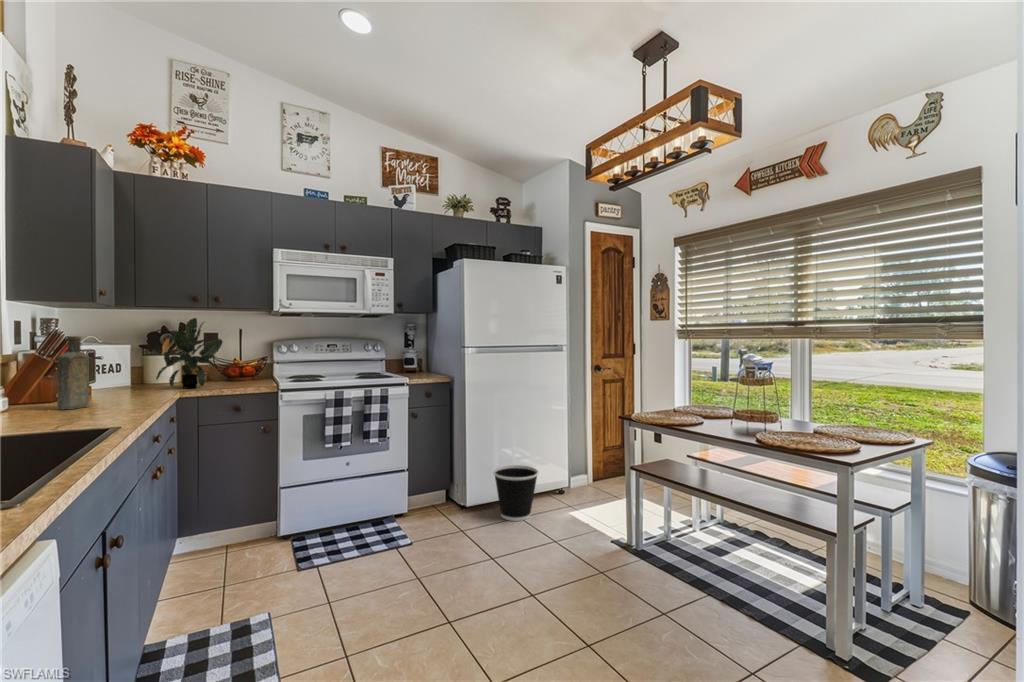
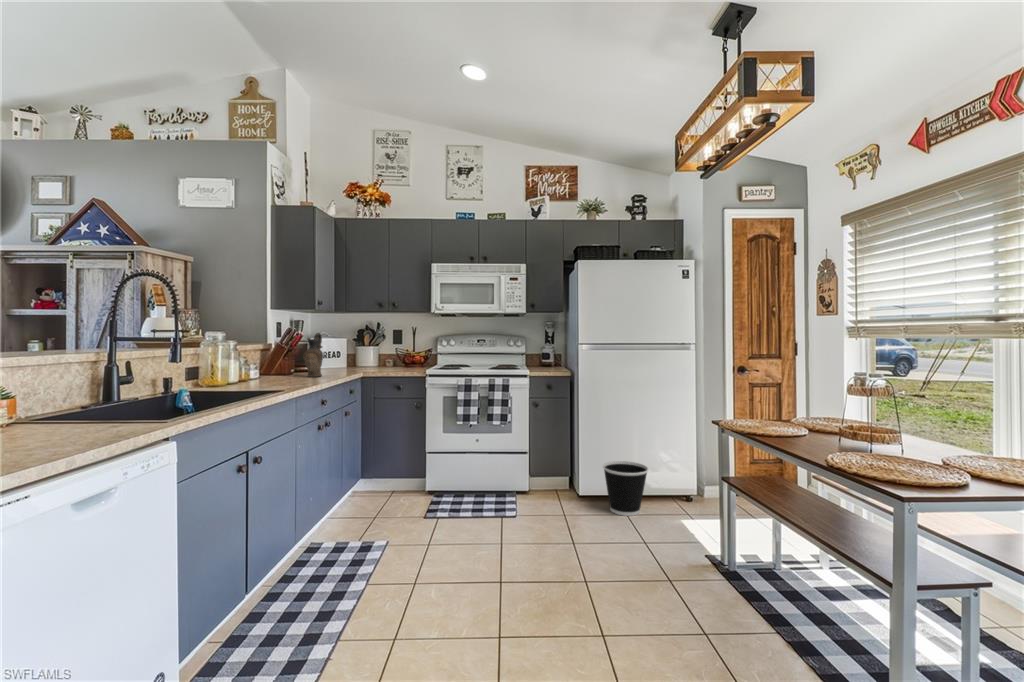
potted plant: present [156,318,223,388] -> none [351,320,394,371]
bottle: present [57,336,89,410] -> none [275,333,298,380]
ceramic pitcher: none [93,336,128,402] -> present [303,333,323,377]

